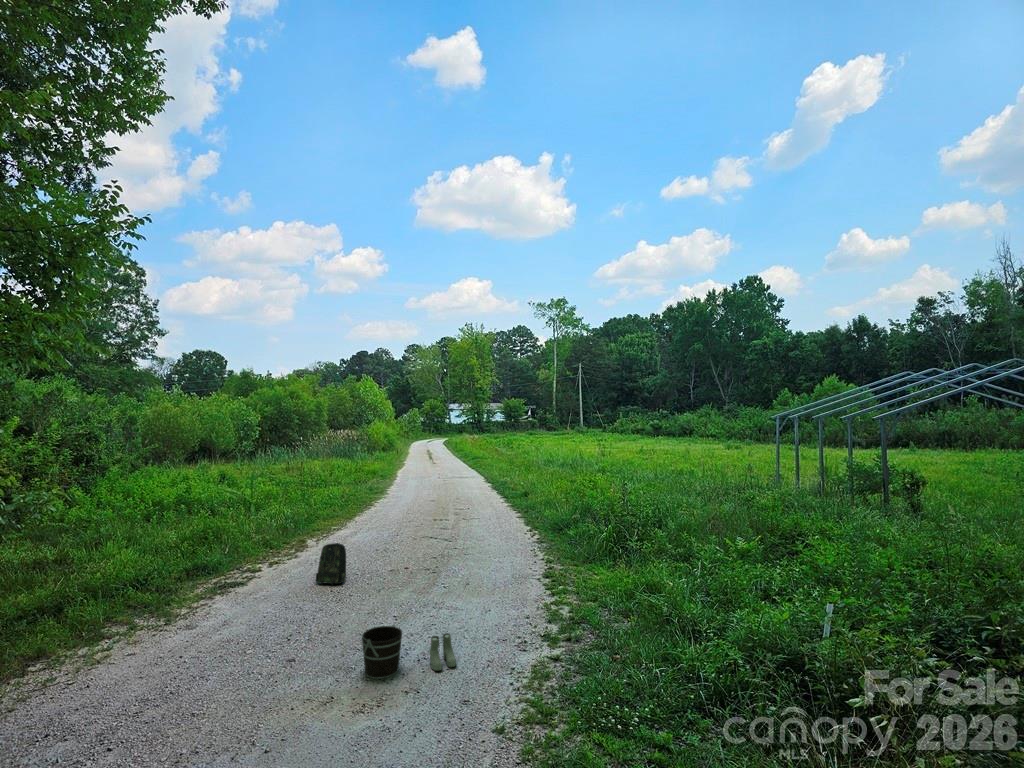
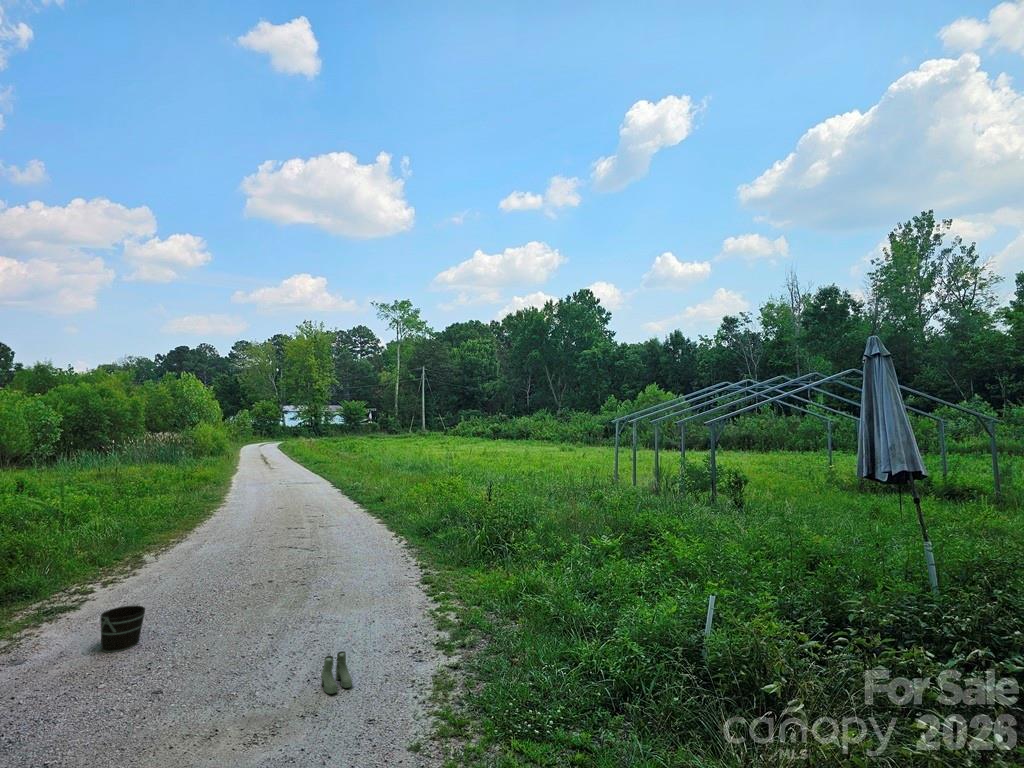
backpack: present [316,543,346,585] -> none [158,559,198,609]
bucket: present [362,625,402,679] -> present [101,604,145,652]

